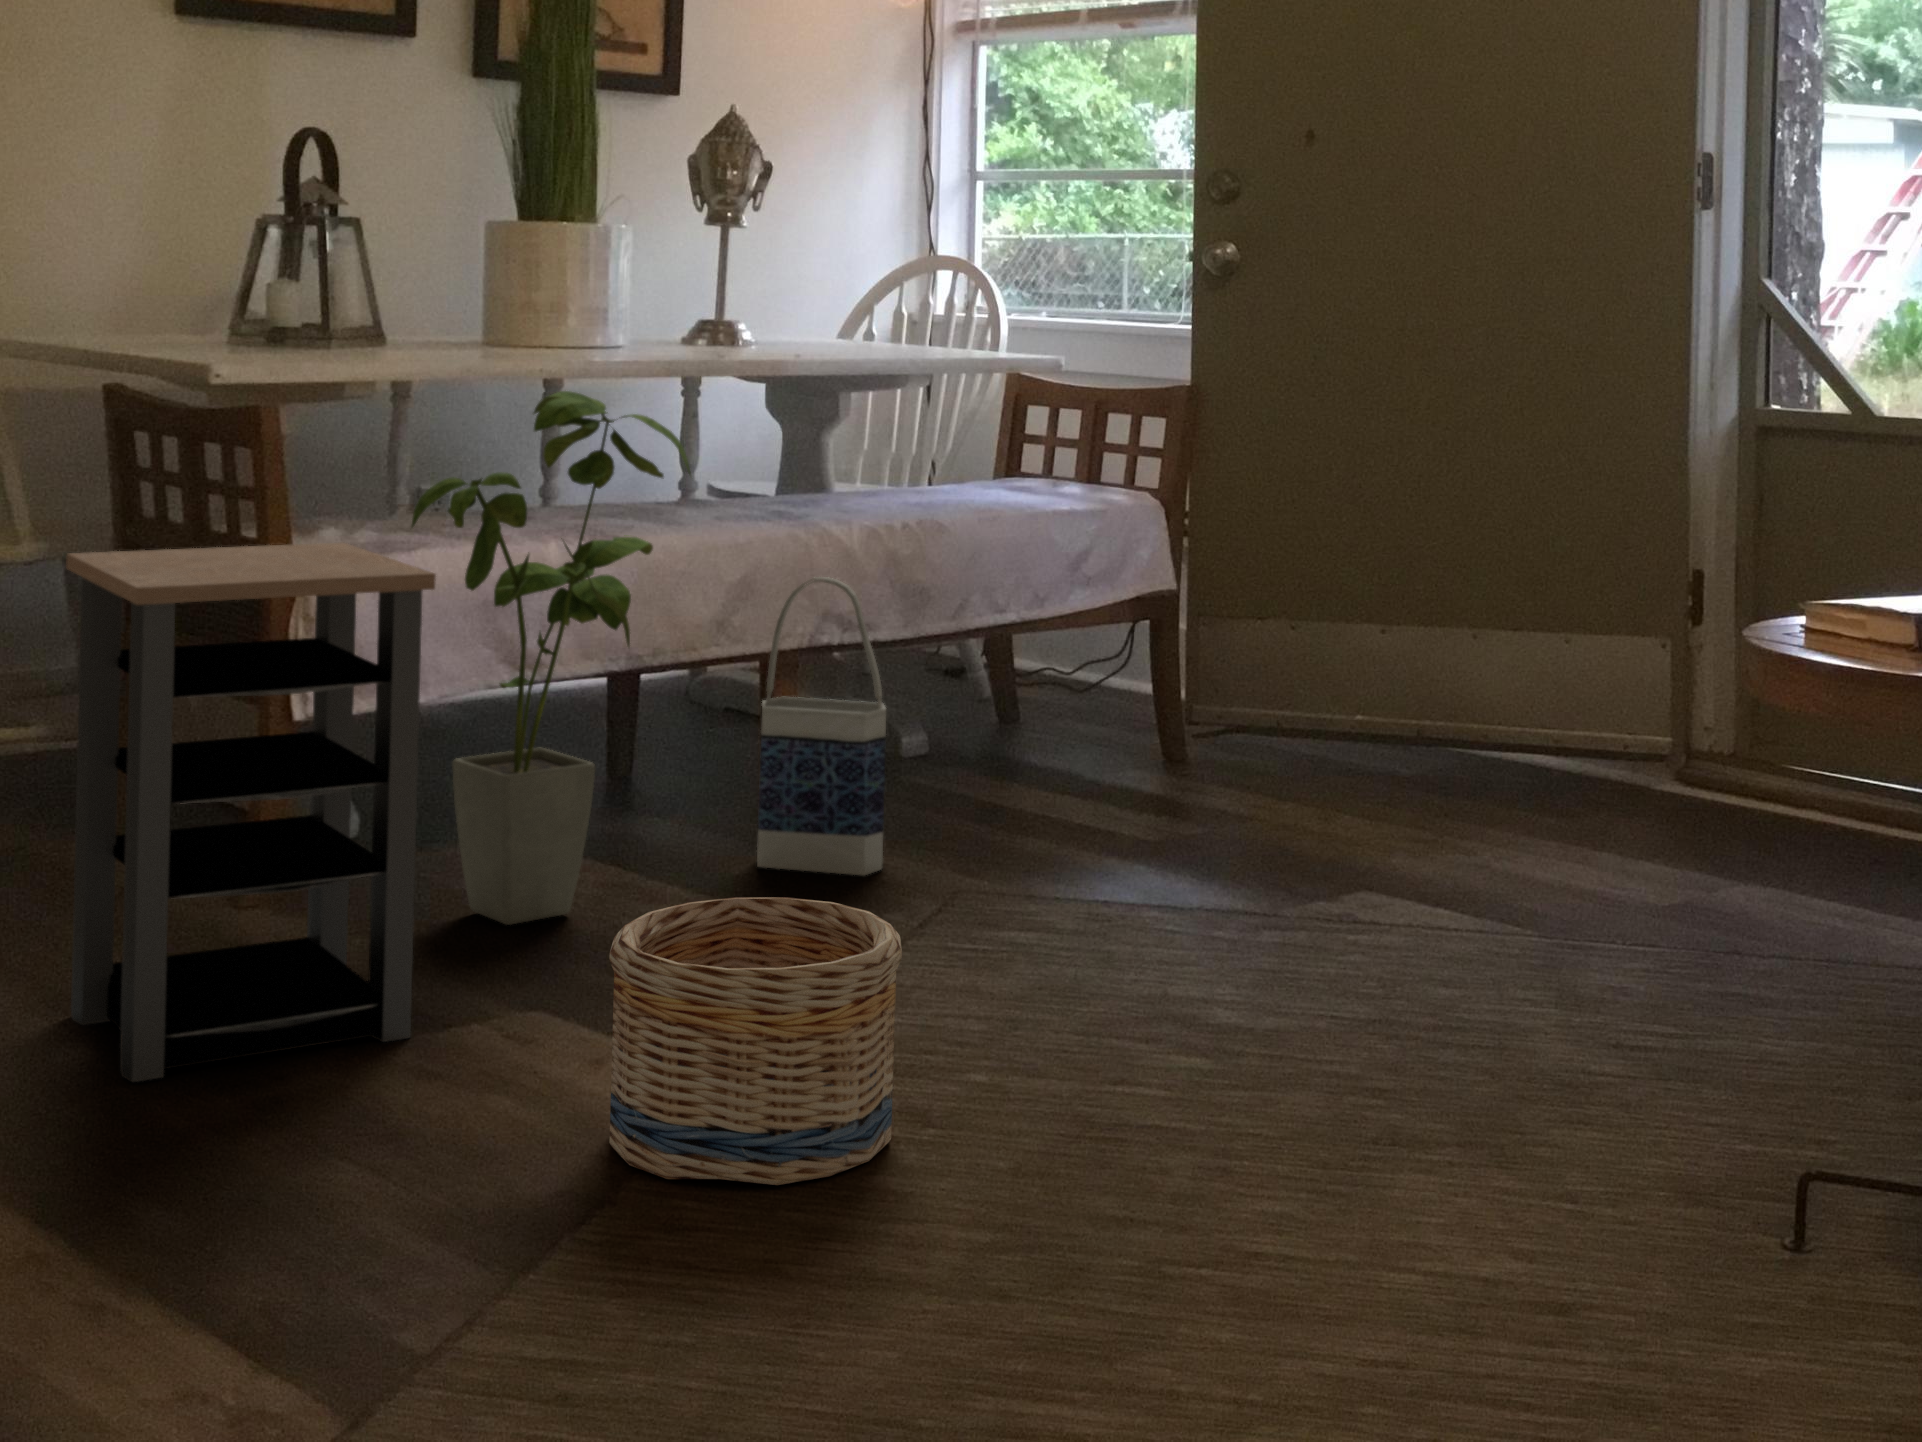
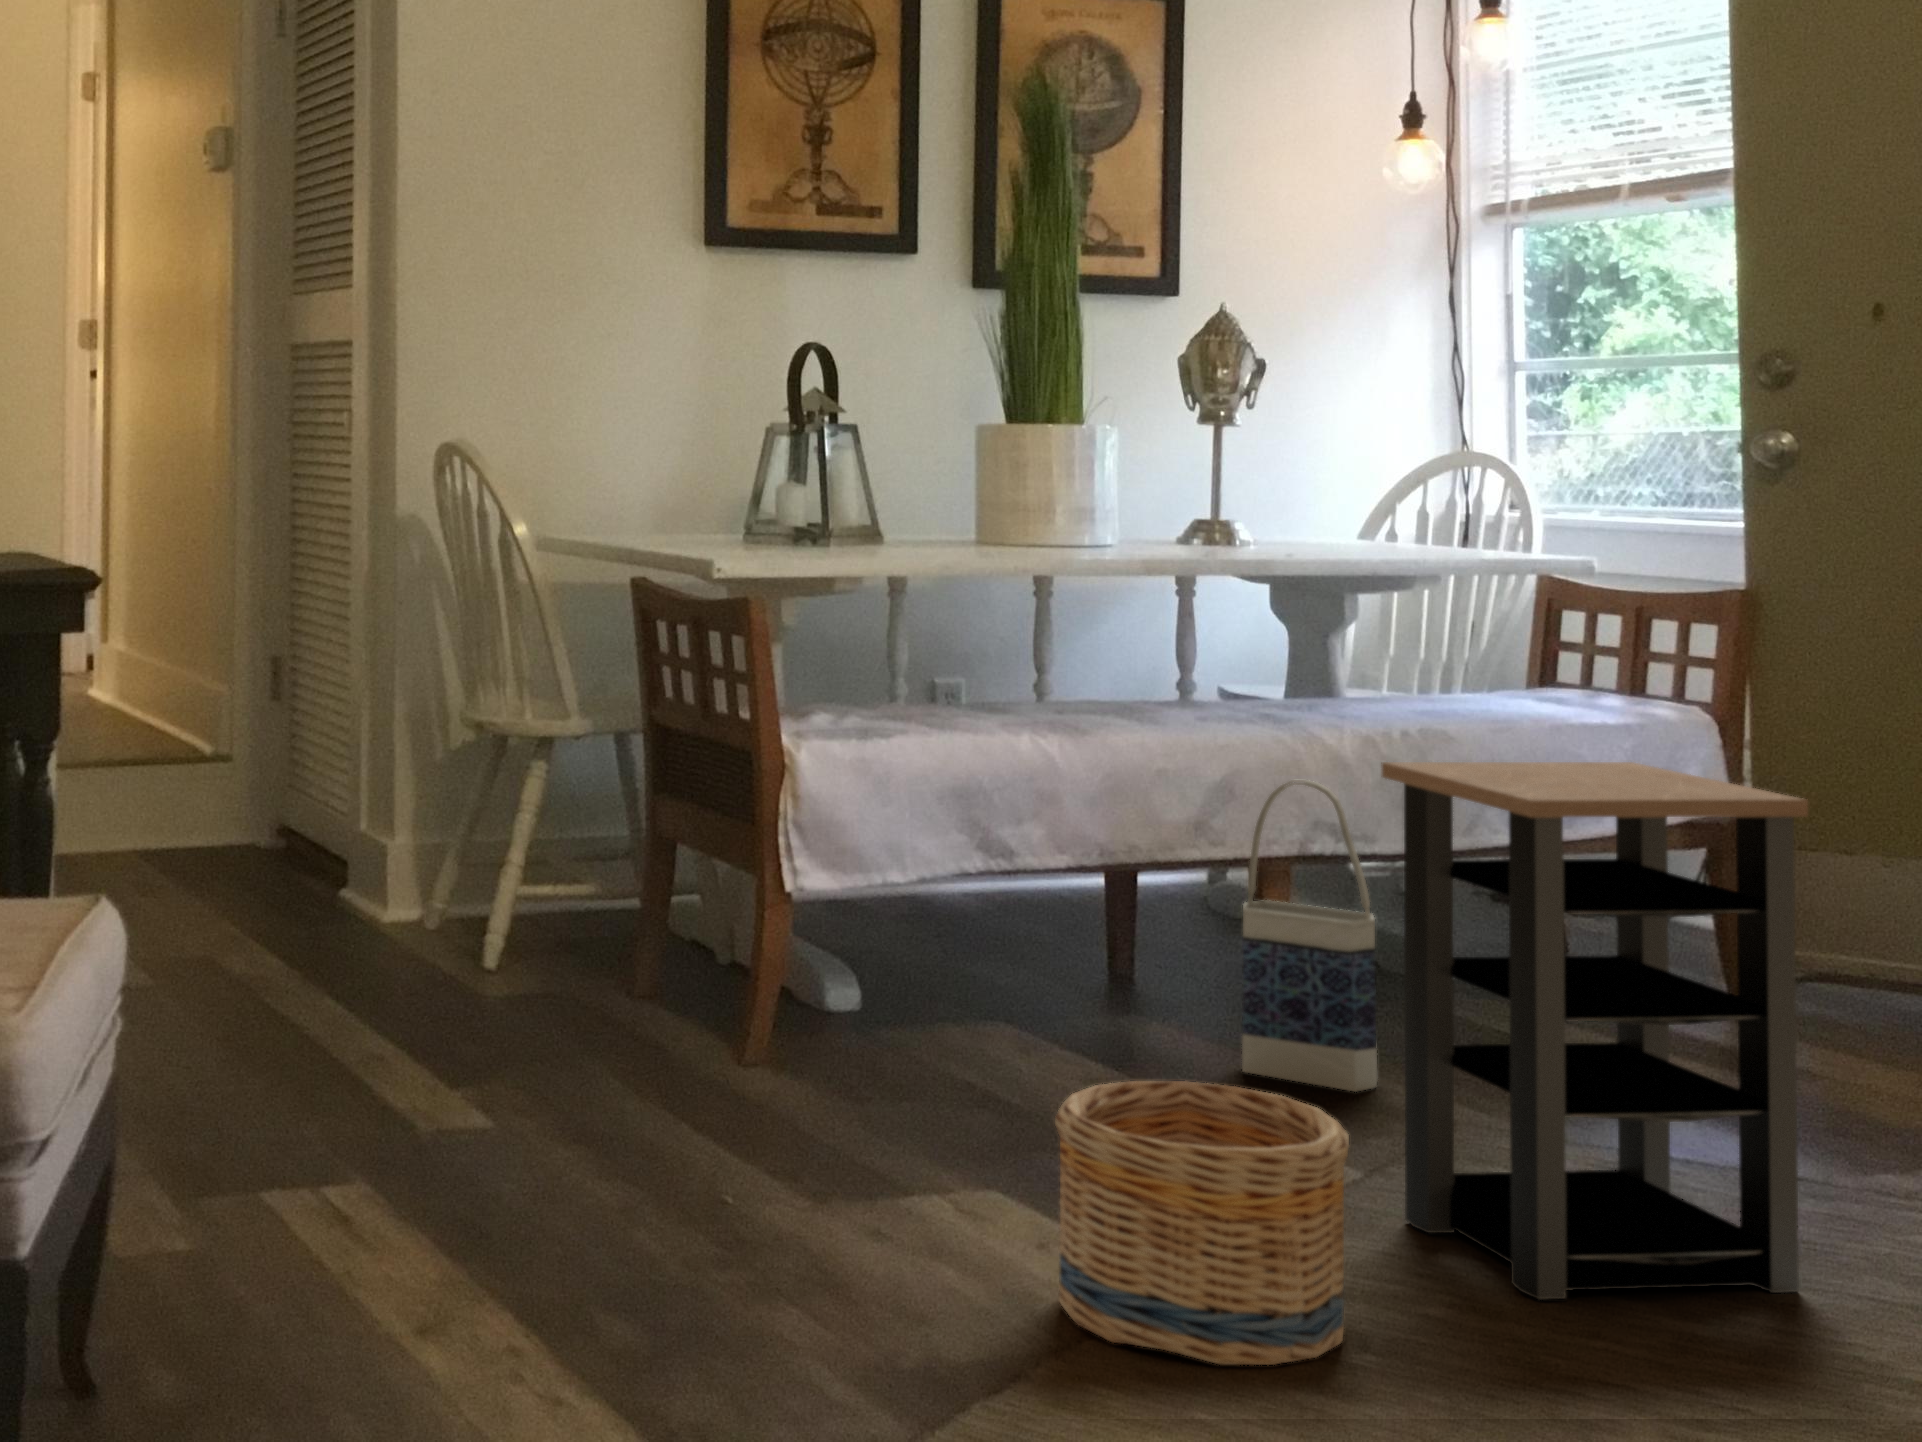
house plant: present [412,391,691,925] -> none [891,587,1156,1099]
side table: present [66,543,436,1082] -> present [1381,762,1808,1300]

